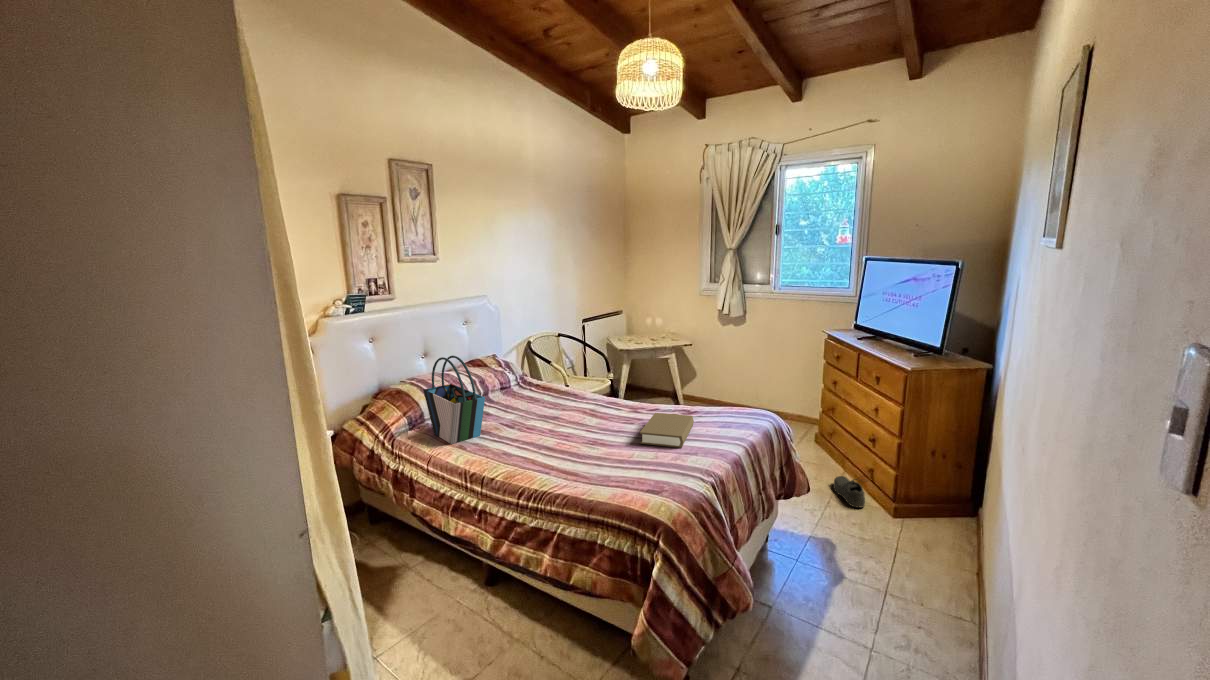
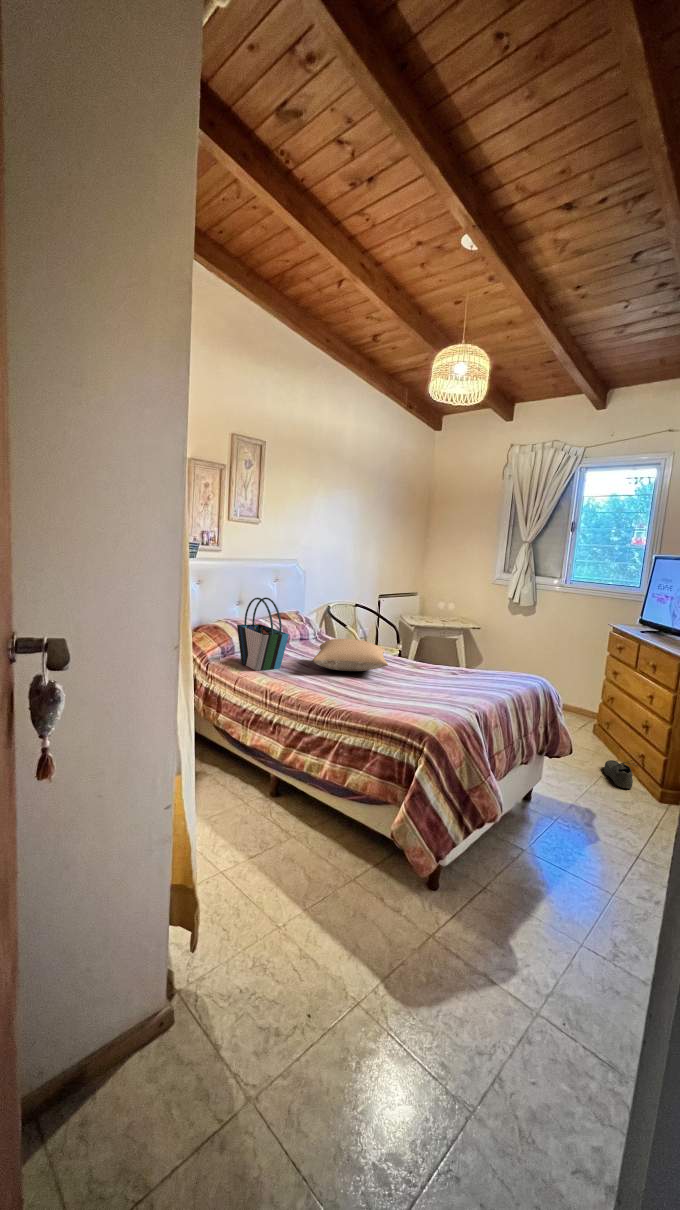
pillow: none [517,390,604,430] -> present [313,639,388,671]
book: present [640,413,694,448] -> none [418,667,469,694]

